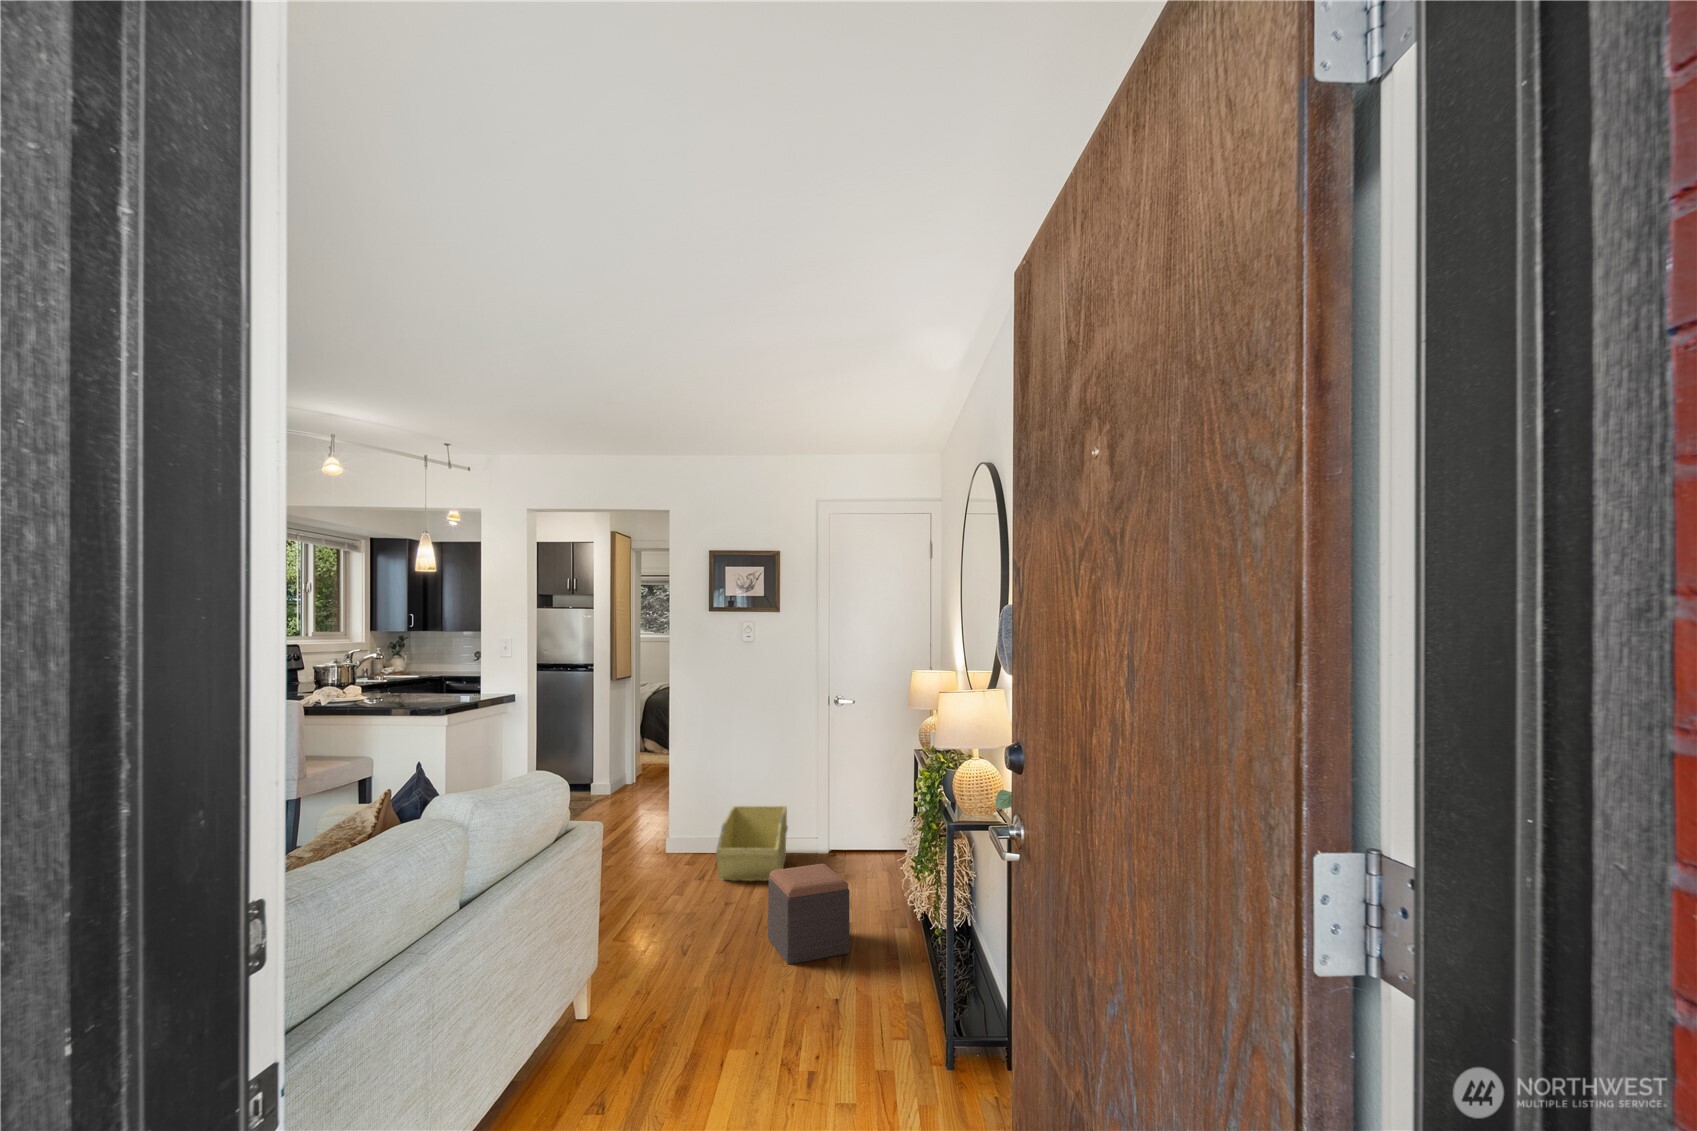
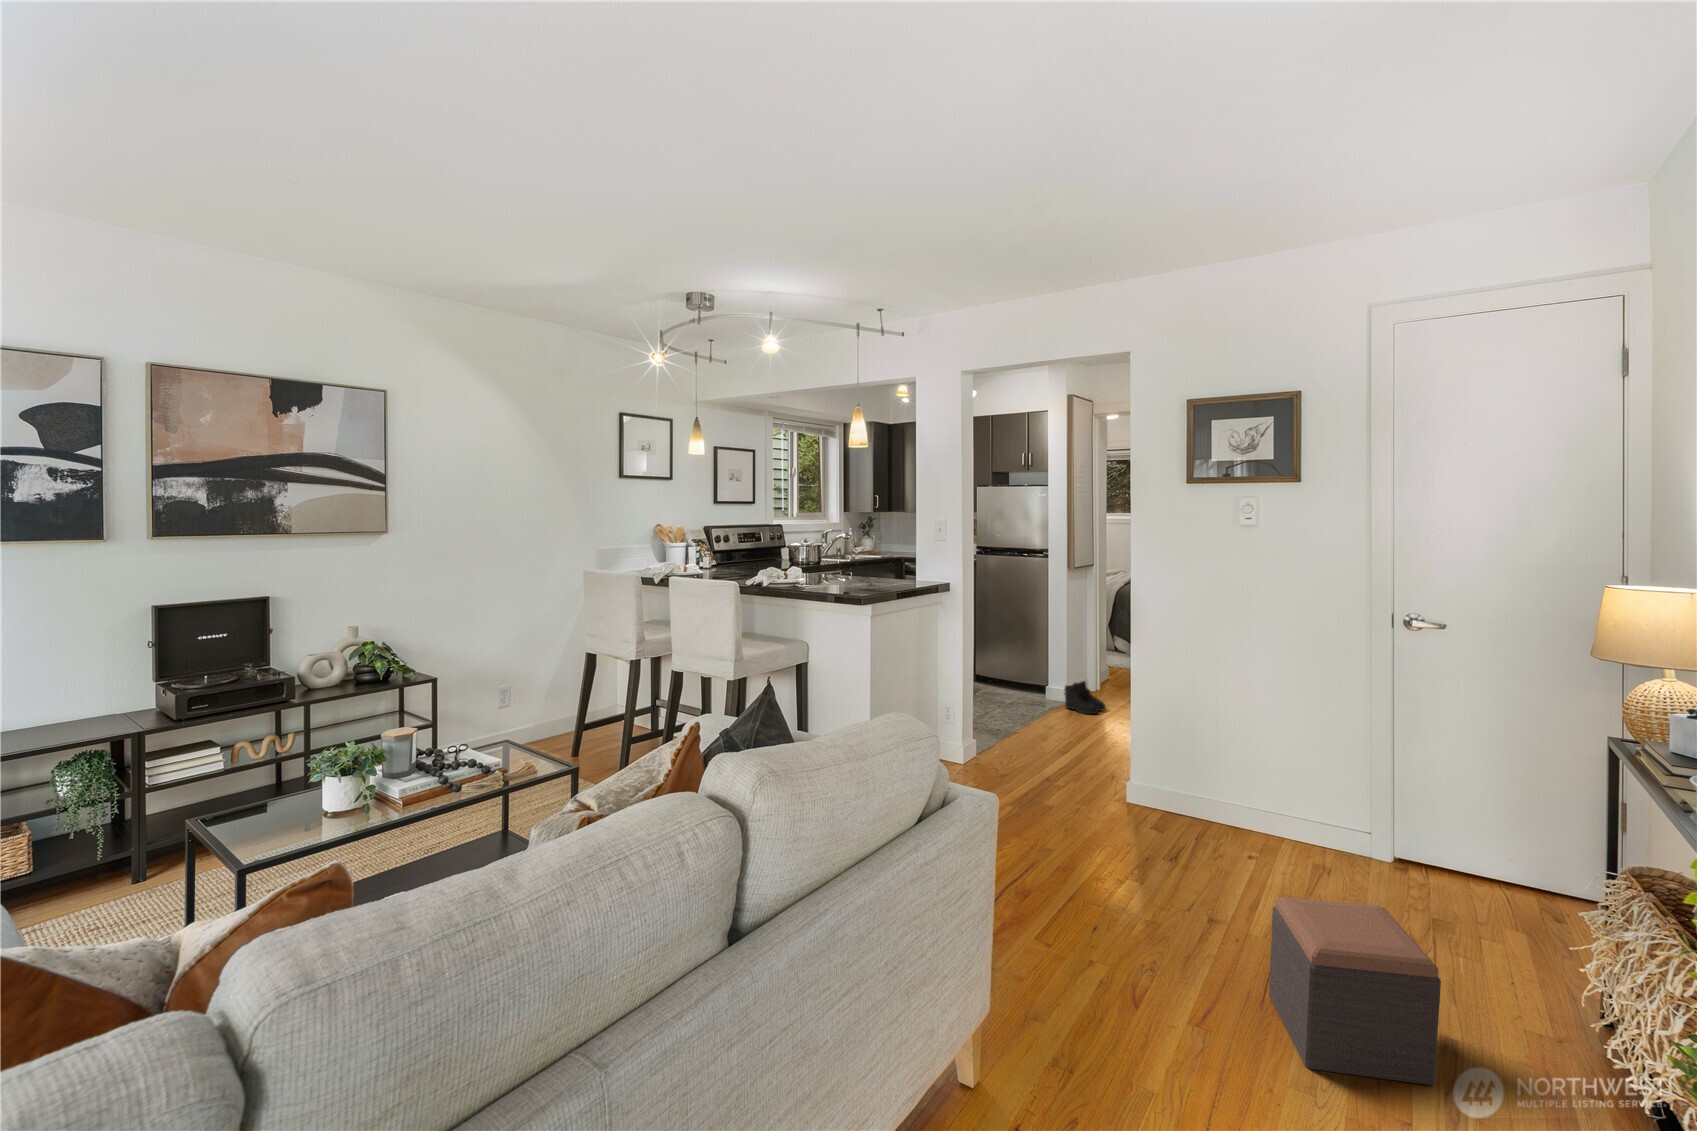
boots: none [608,776,644,805] -> present [1064,681,1106,714]
storage bin: present [716,806,788,881] -> none [1188,752,1305,880]

